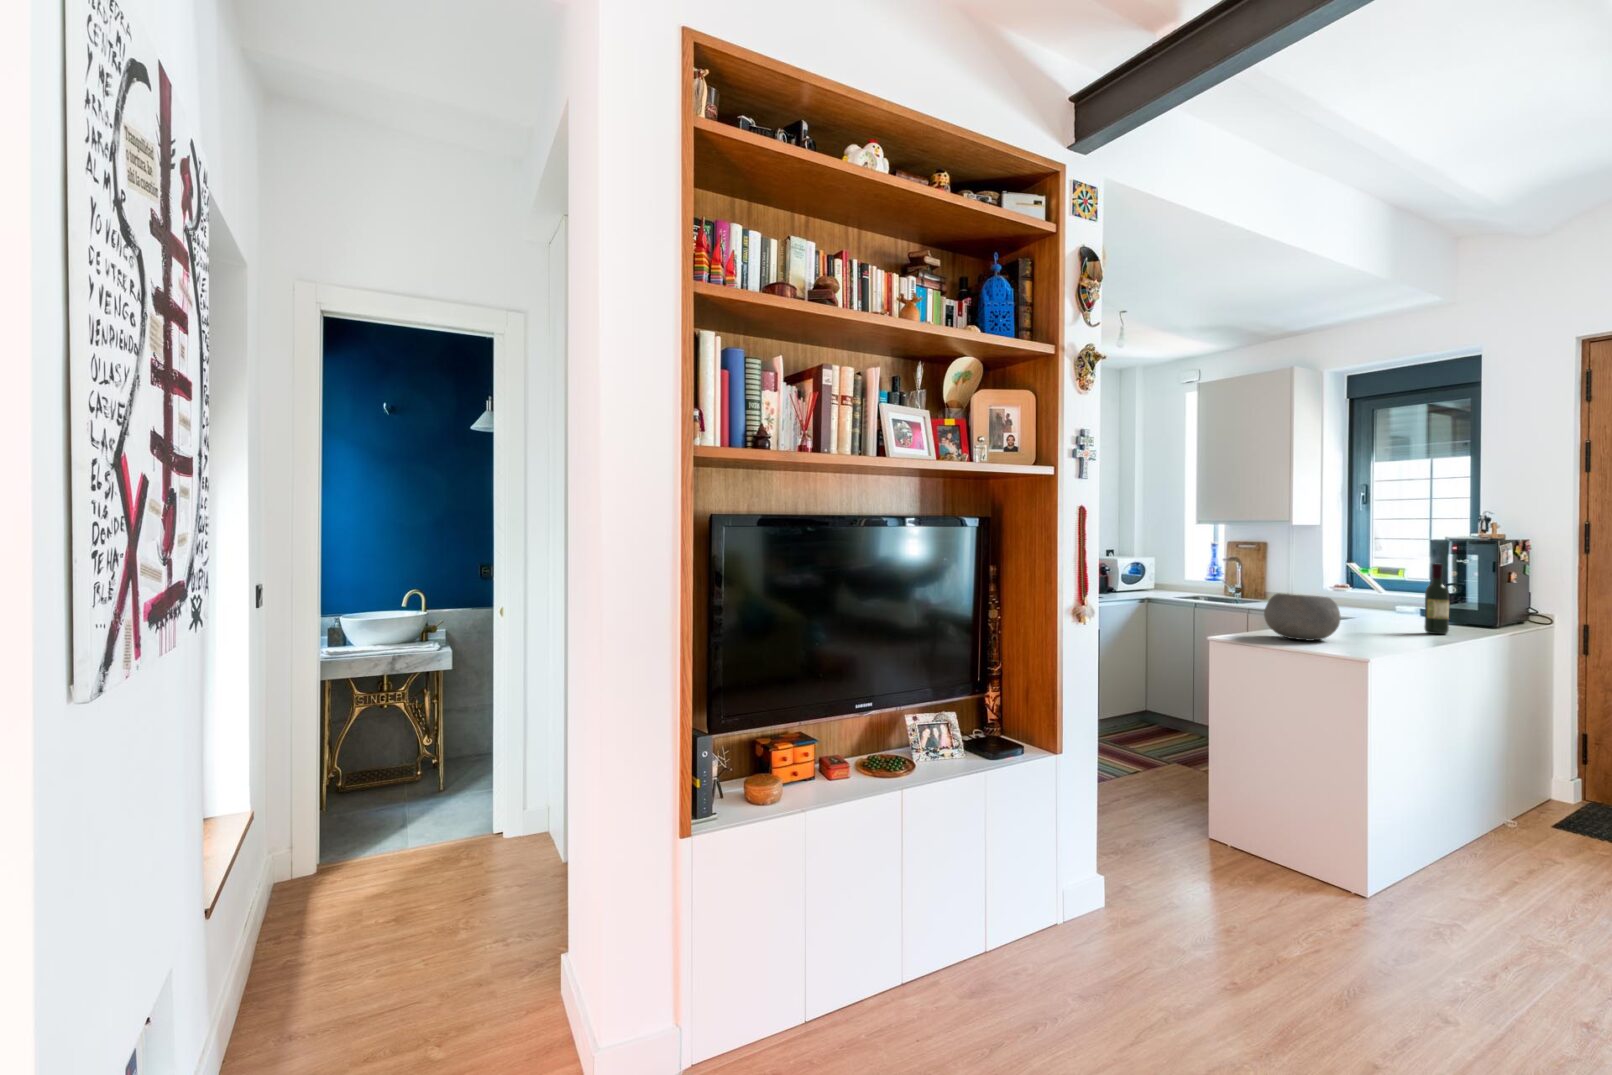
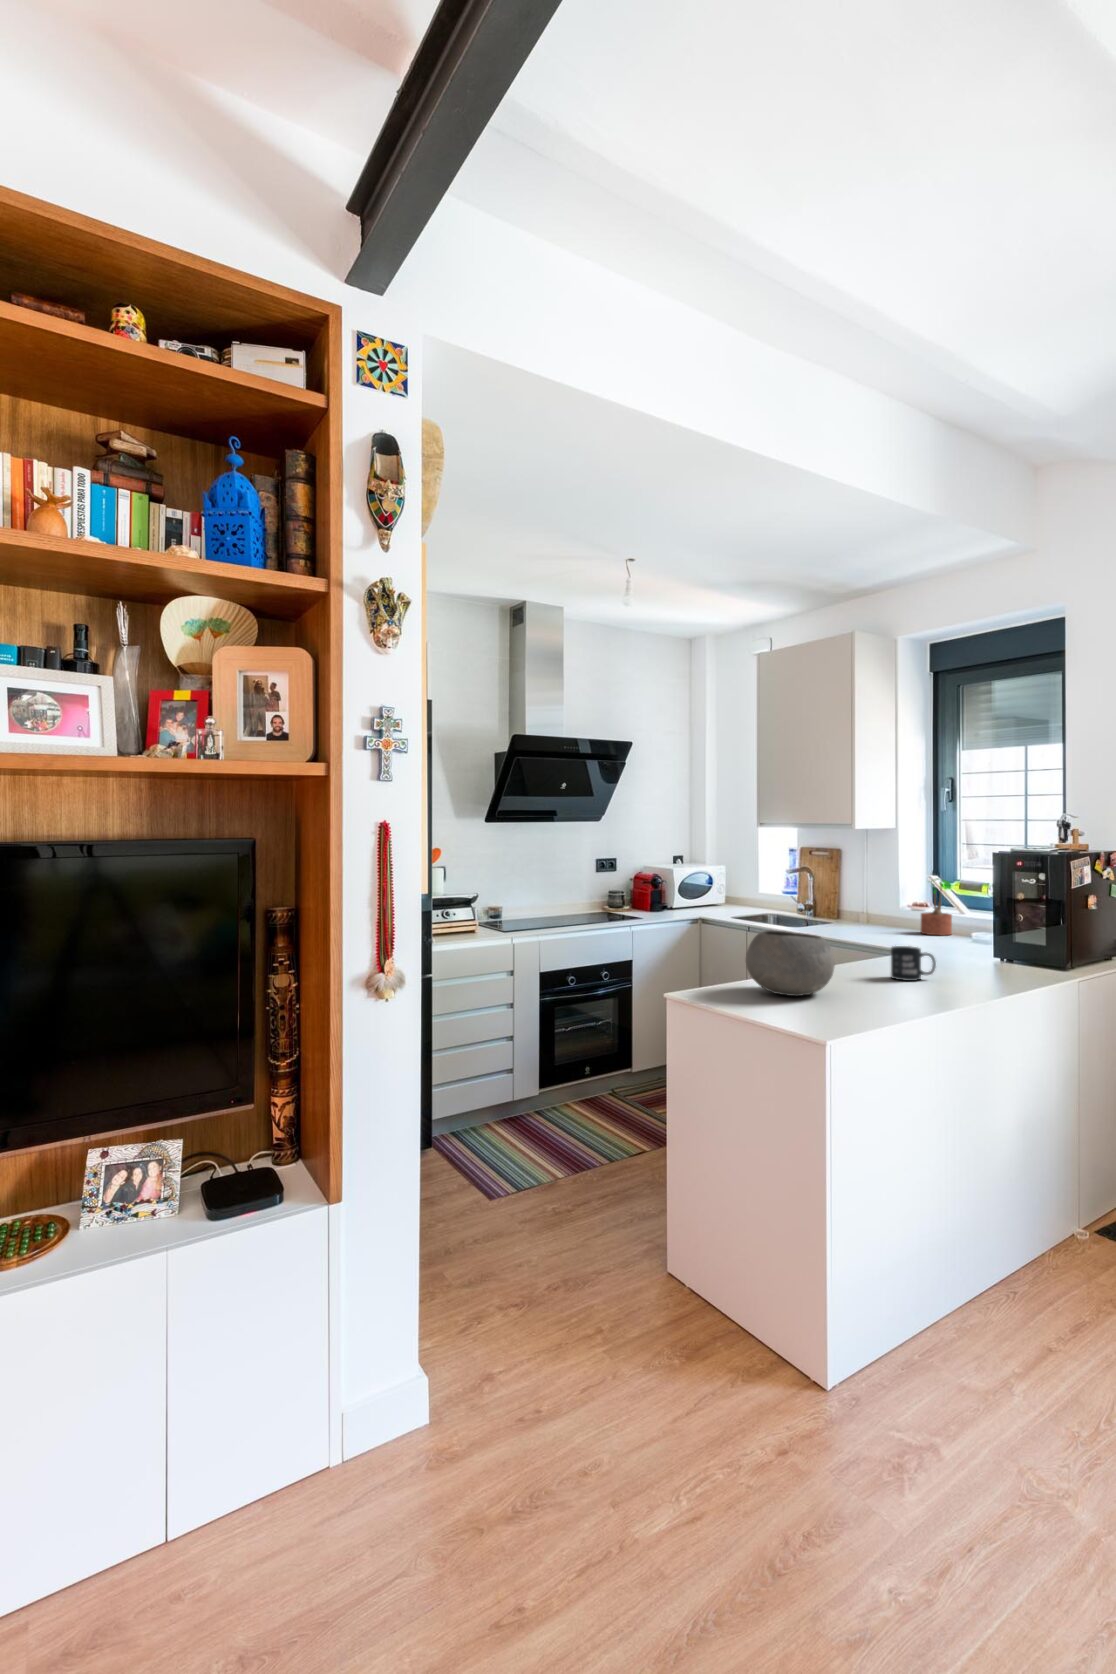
wine bottle: present [1424,563,1449,634] -> none [960,887,988,980]
potted plant: none [1344,564,1374,609] -> present [921,880,952,935]
mug: none [1367,609,1406,634] -> present [891,946,936,981]

